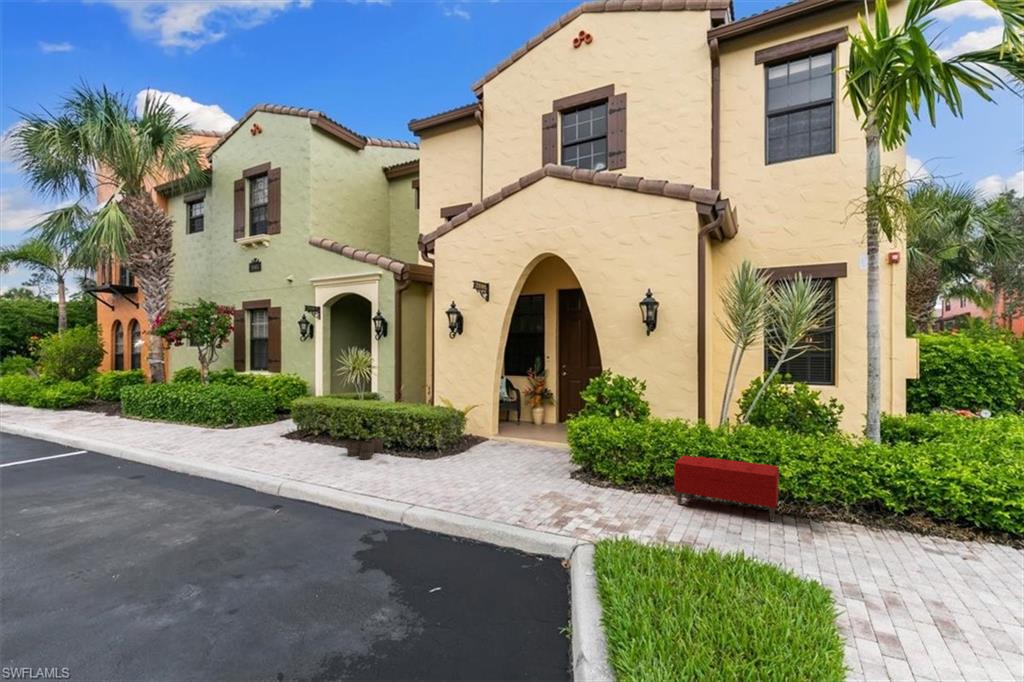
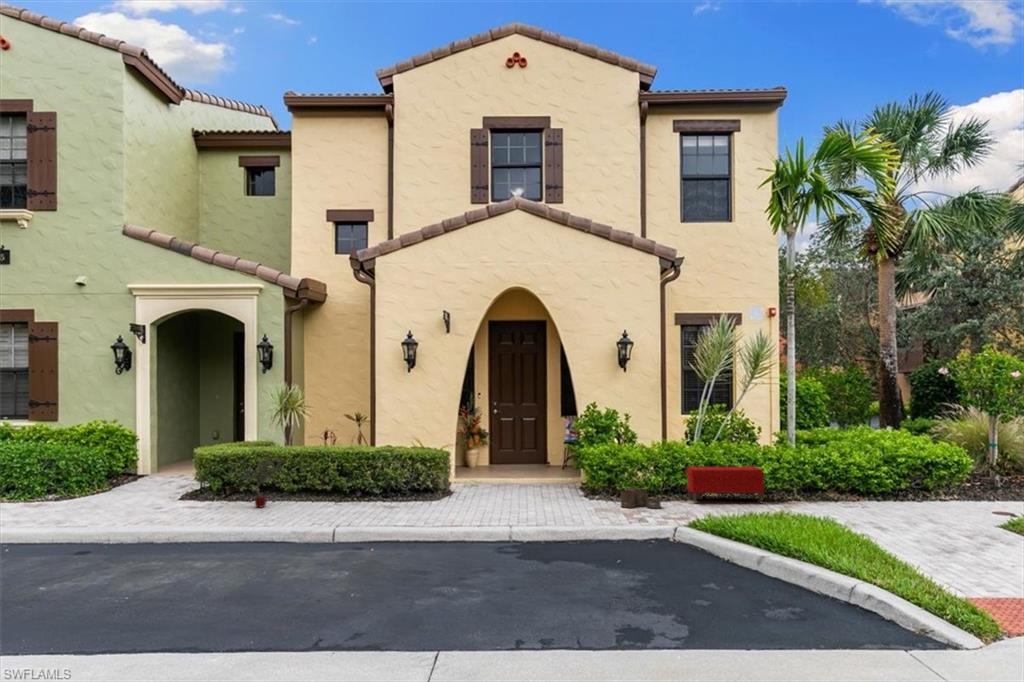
potted tree: none [307,401,335,446] -> present [239,452,282,508]
woven basket: present [347,438,383,459] -> present [621,487,661,508]

